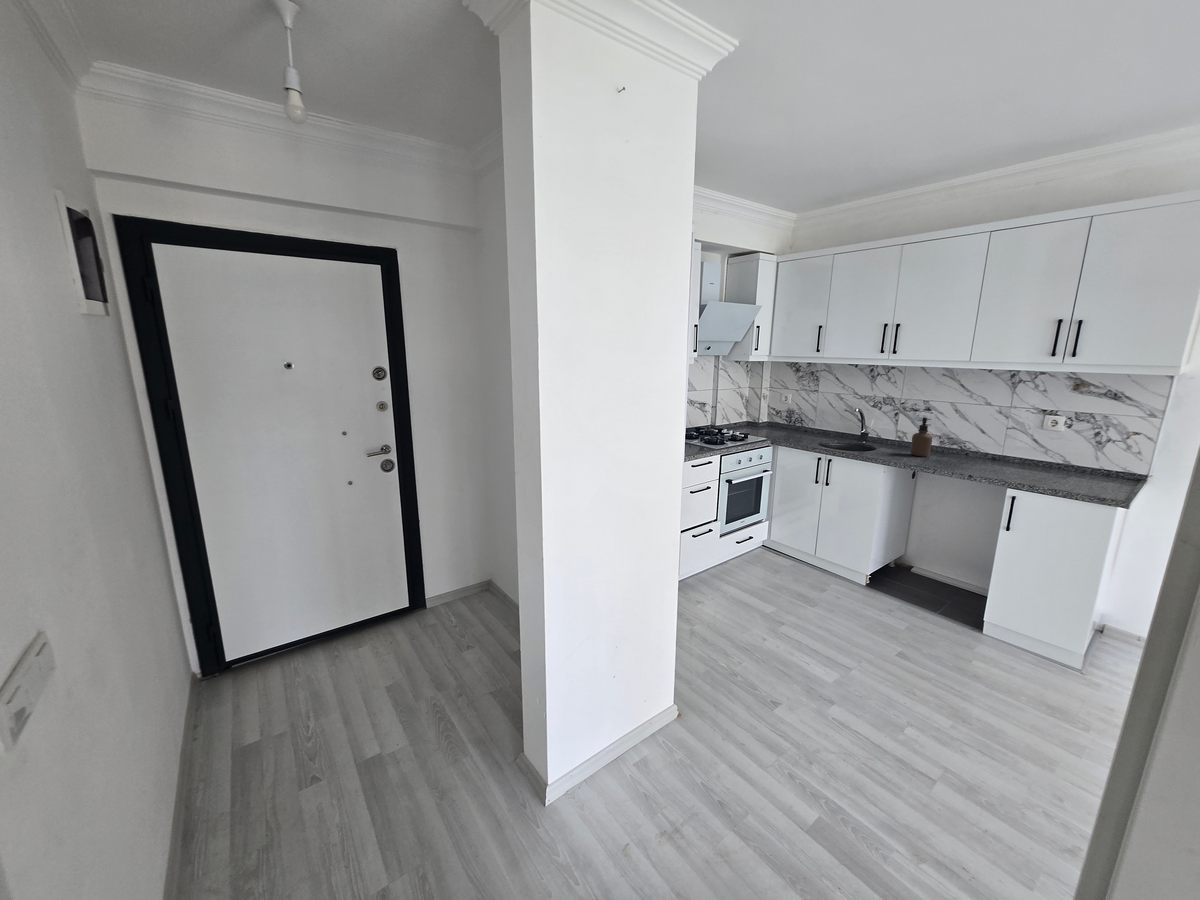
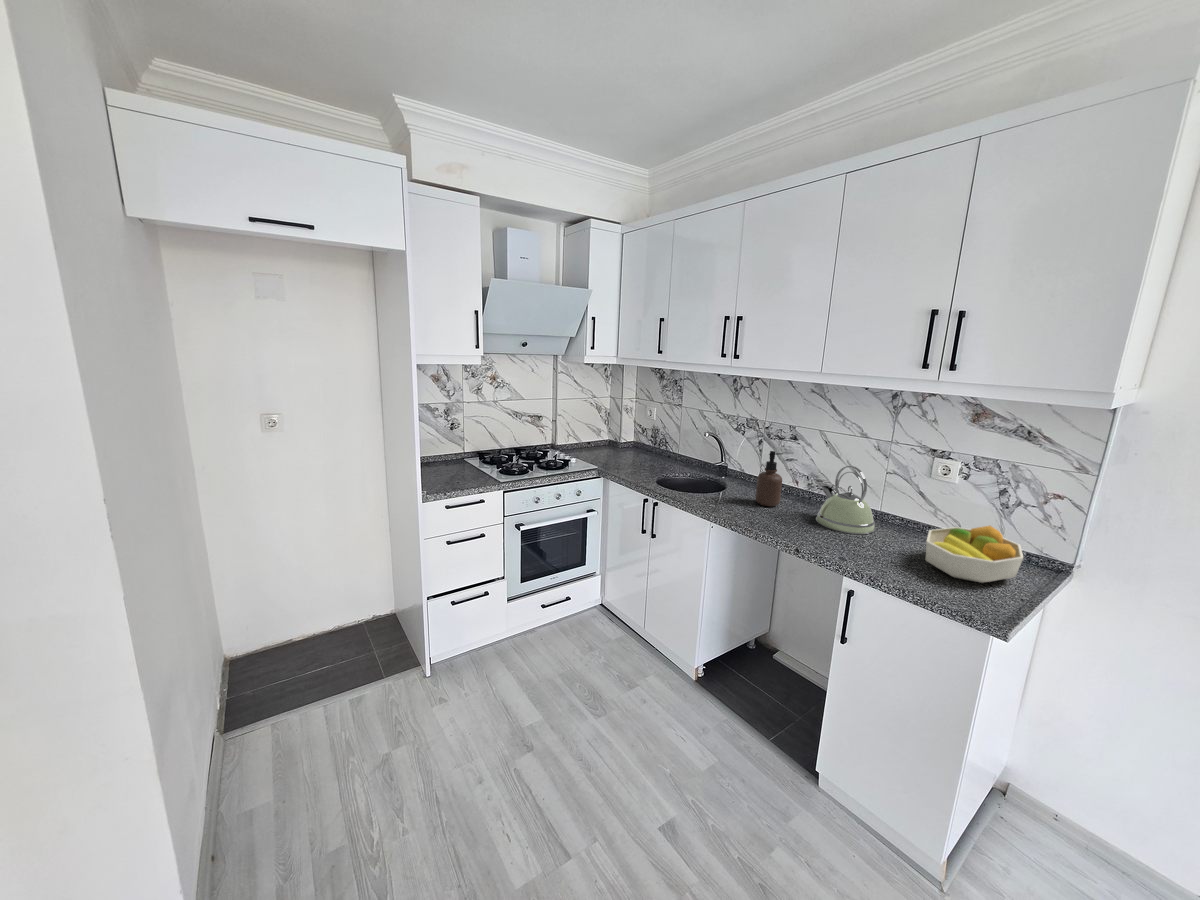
kettle: none [962,424,1007,468] -> present [816,466,875,534]
fruit bowl: none [1054,454,1123,487] -> present [926,526,1023,583]

